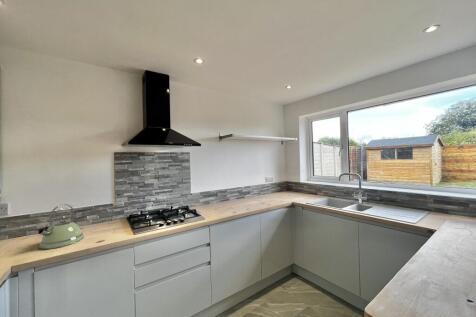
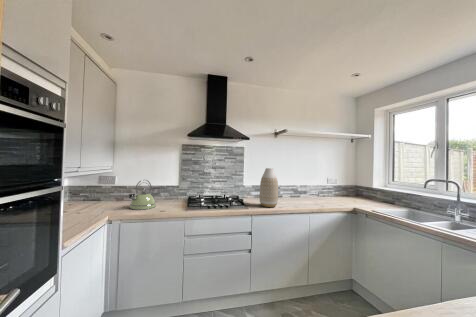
vase: none [213,174,232,214] -> present [260,168,278,207]

